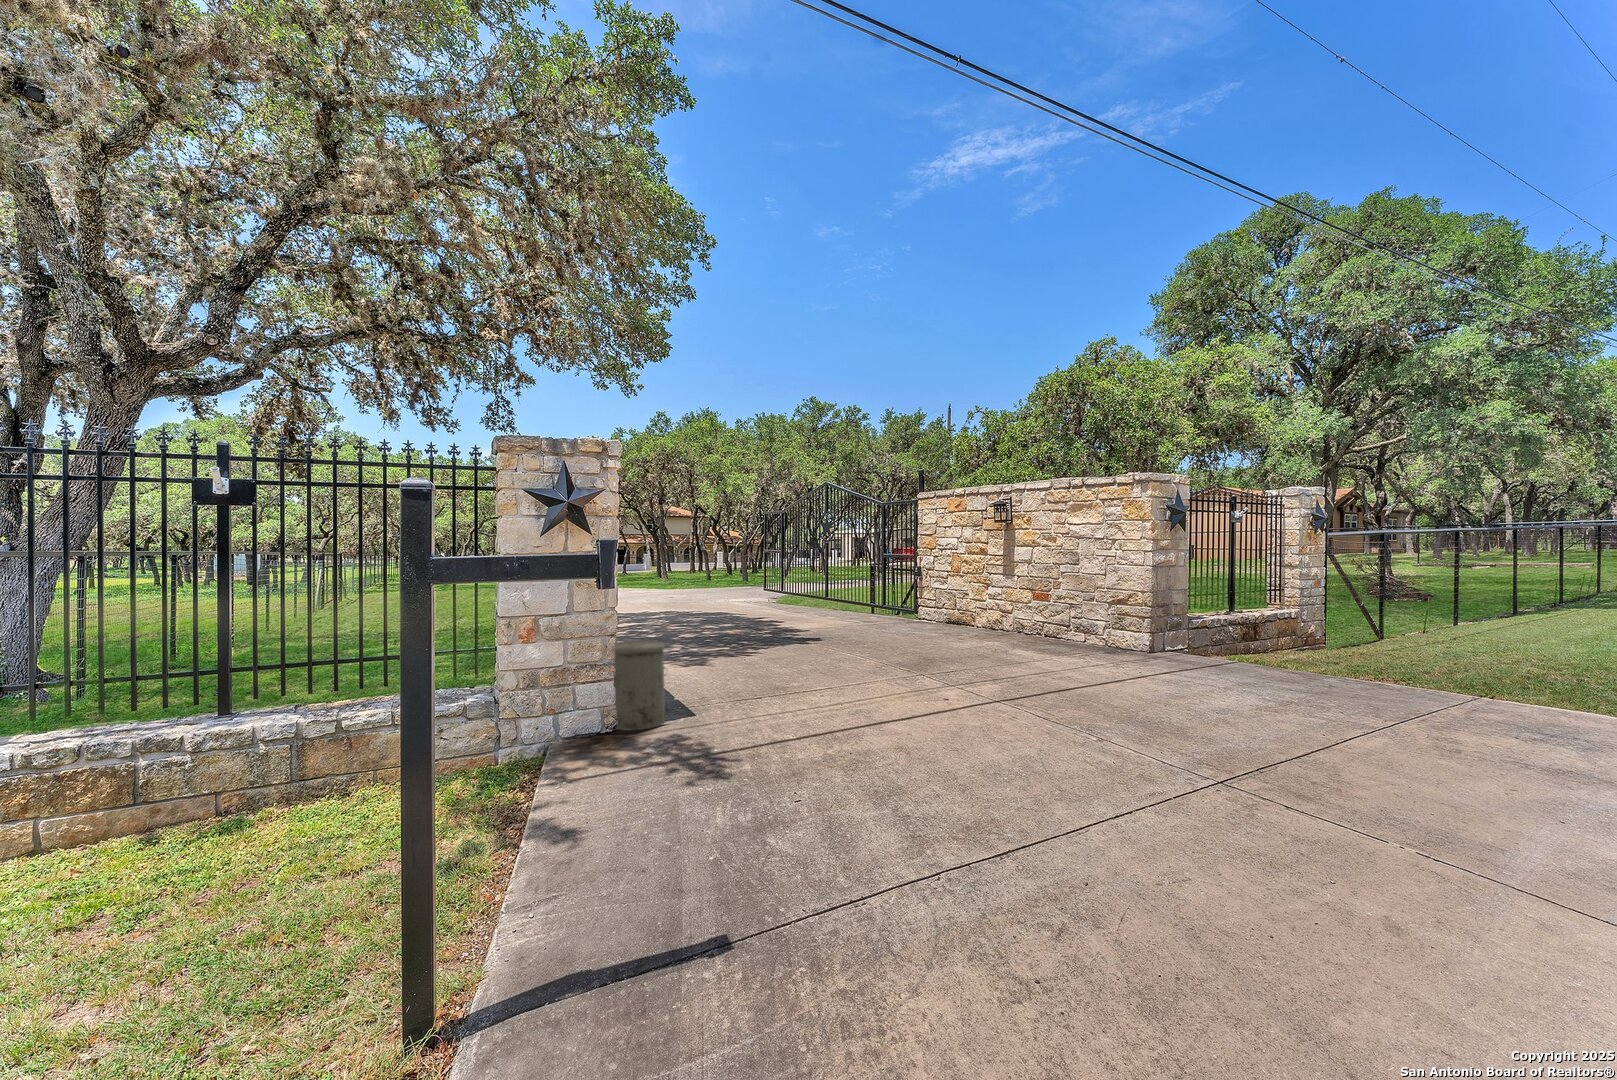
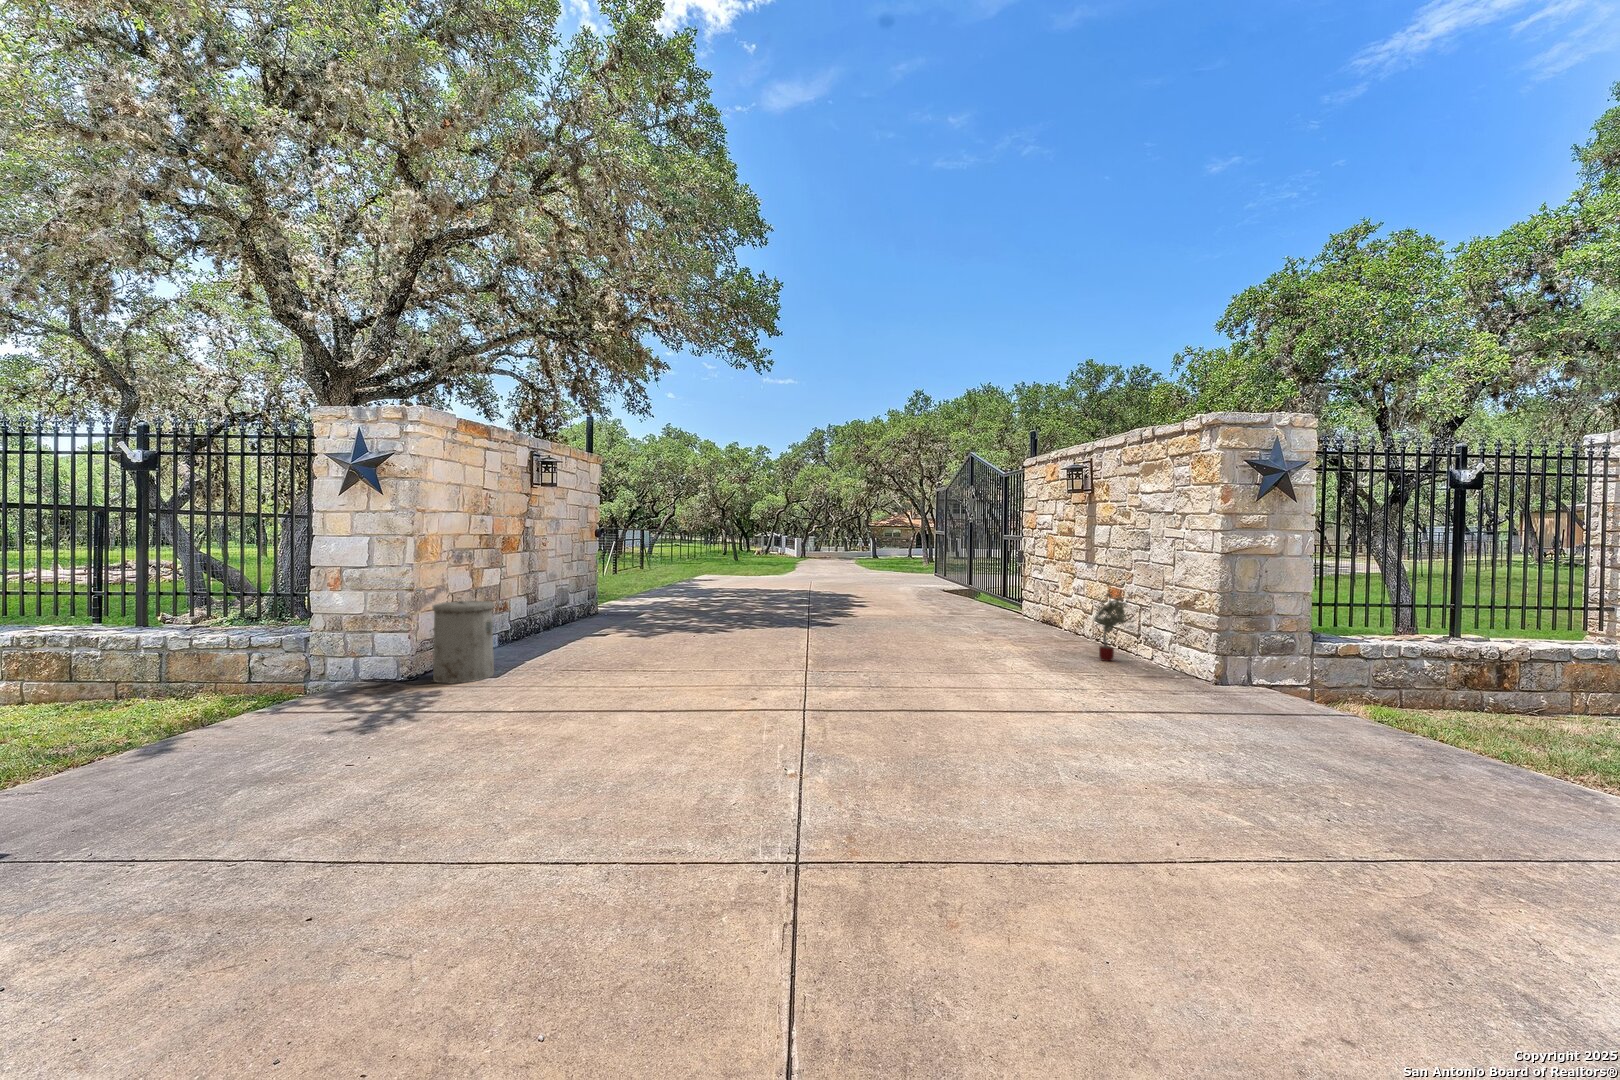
potted tree: none [1037,595,1074,648] -> present [1094,590,1135,661]

